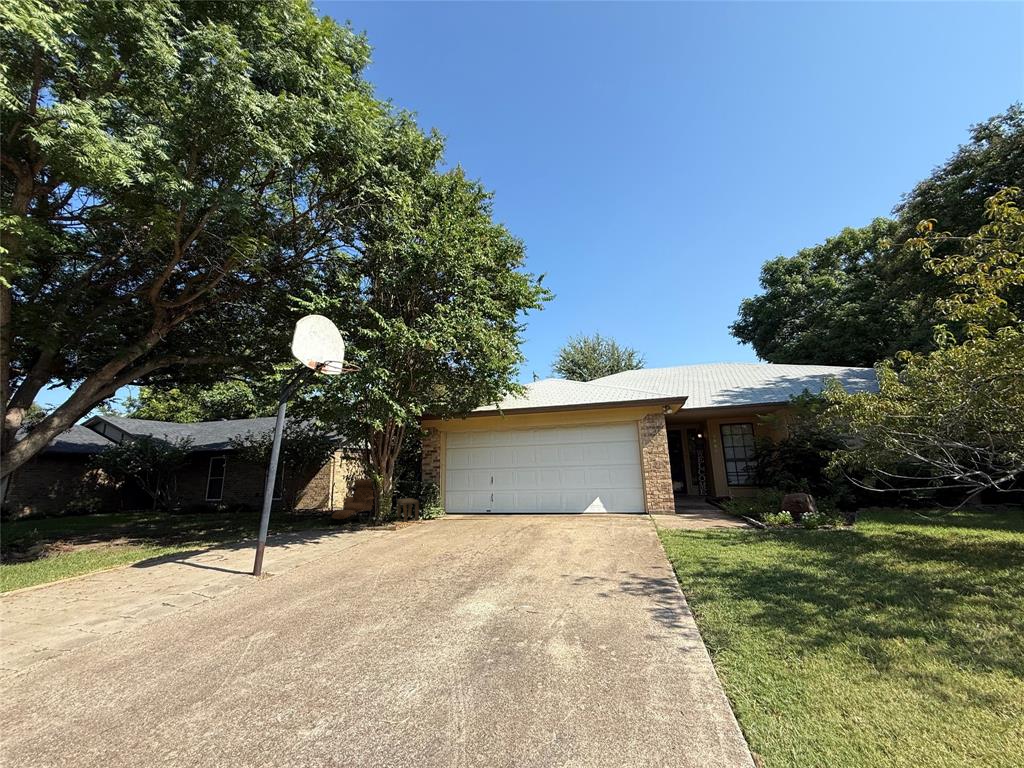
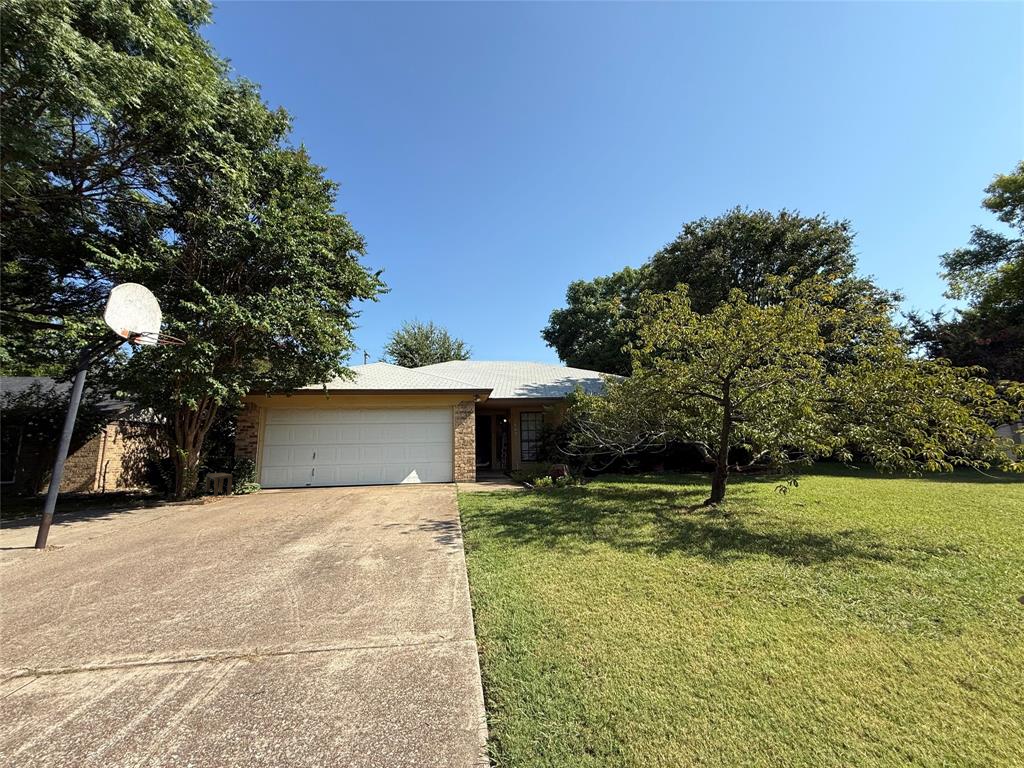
lounge chair: present [332,479,374,524] -> none [124,453,181,501]

